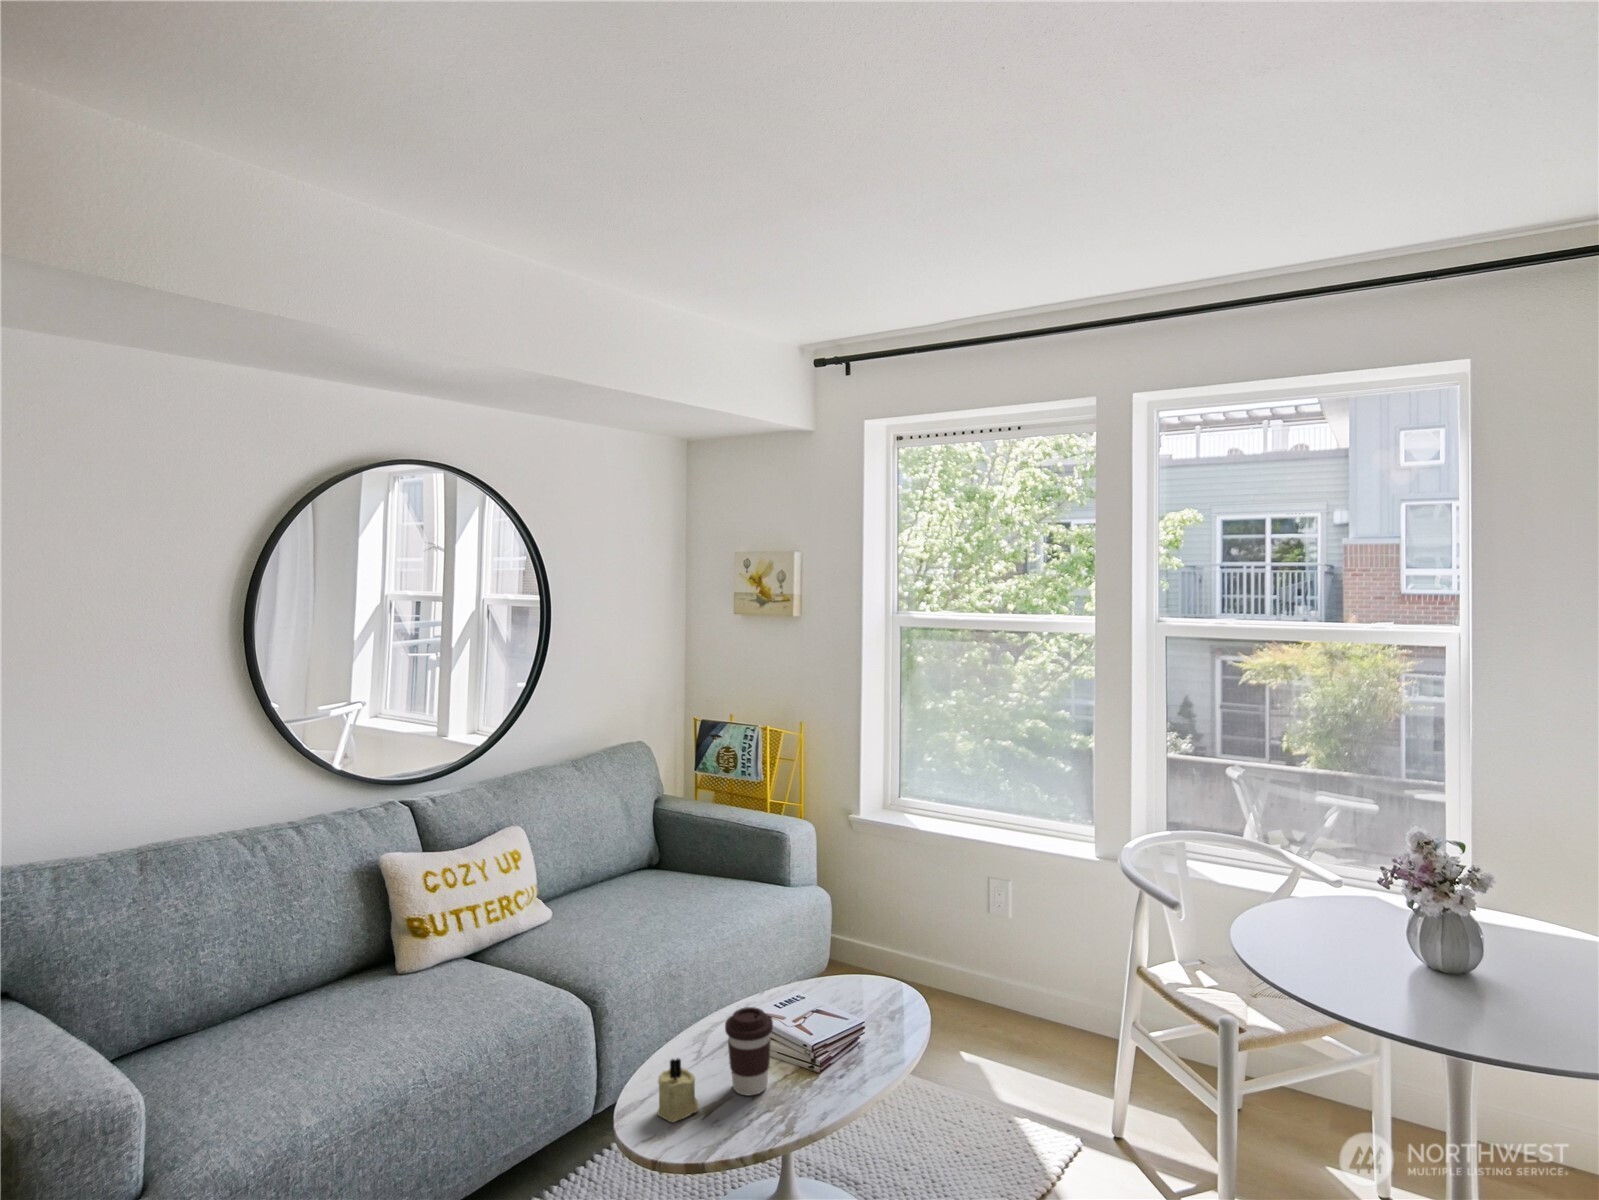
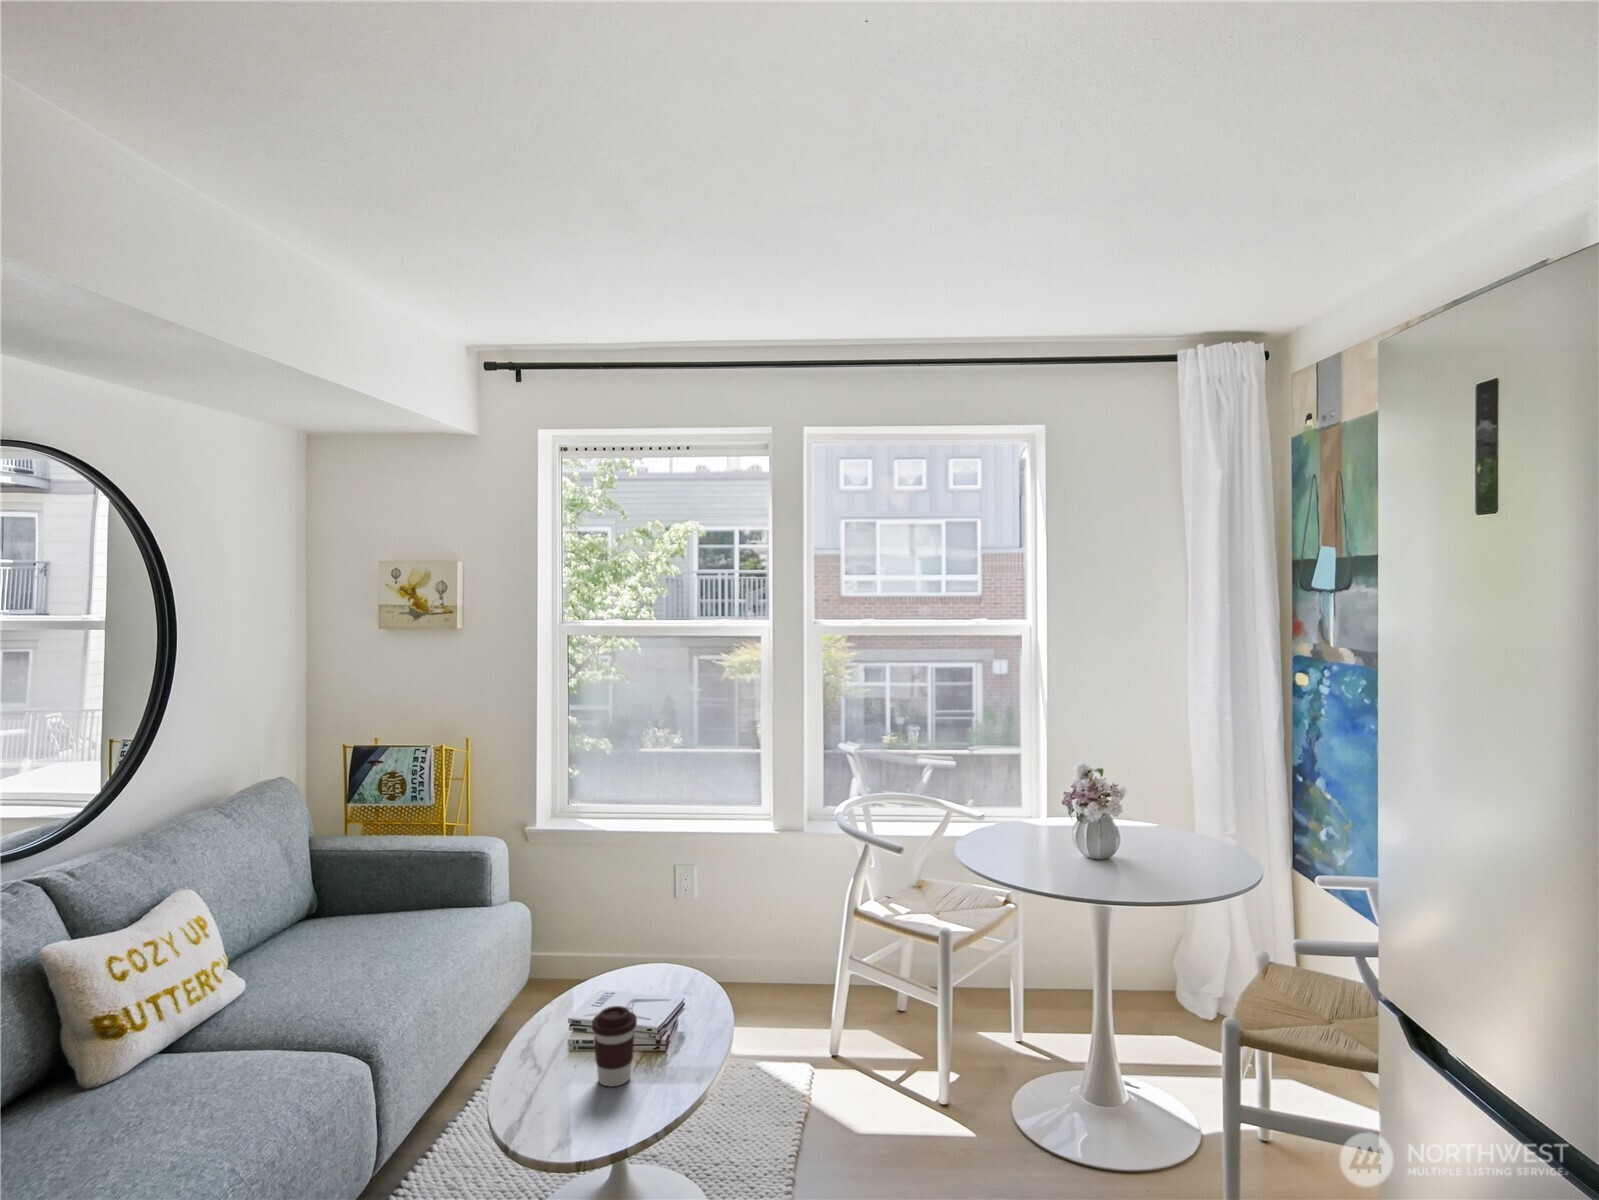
candle: present [658,1058,699,1122] -> none [547,1065,585,1125]

